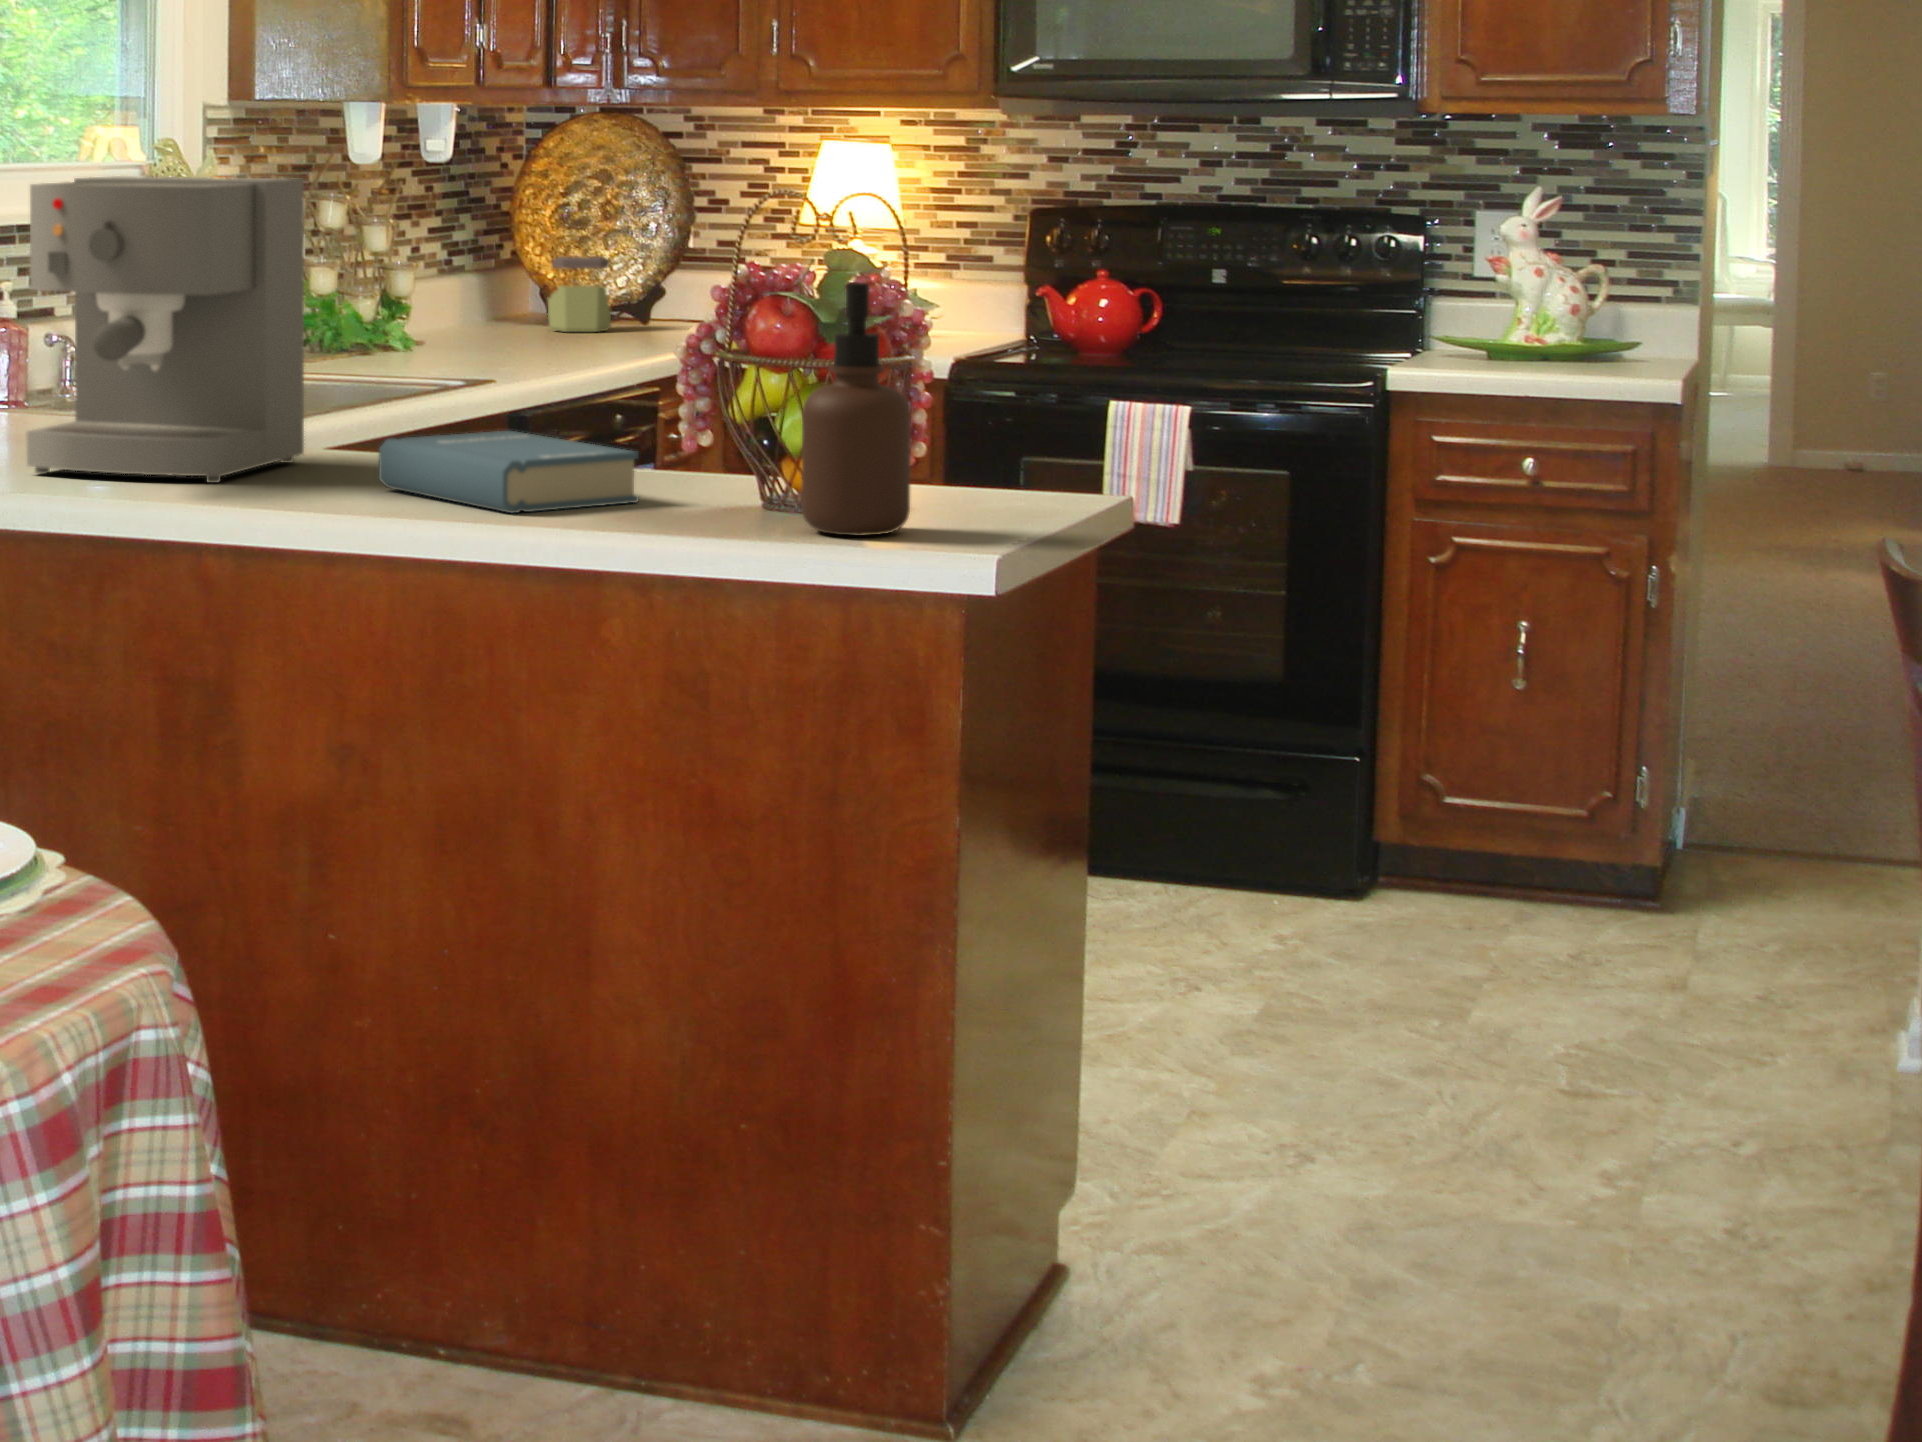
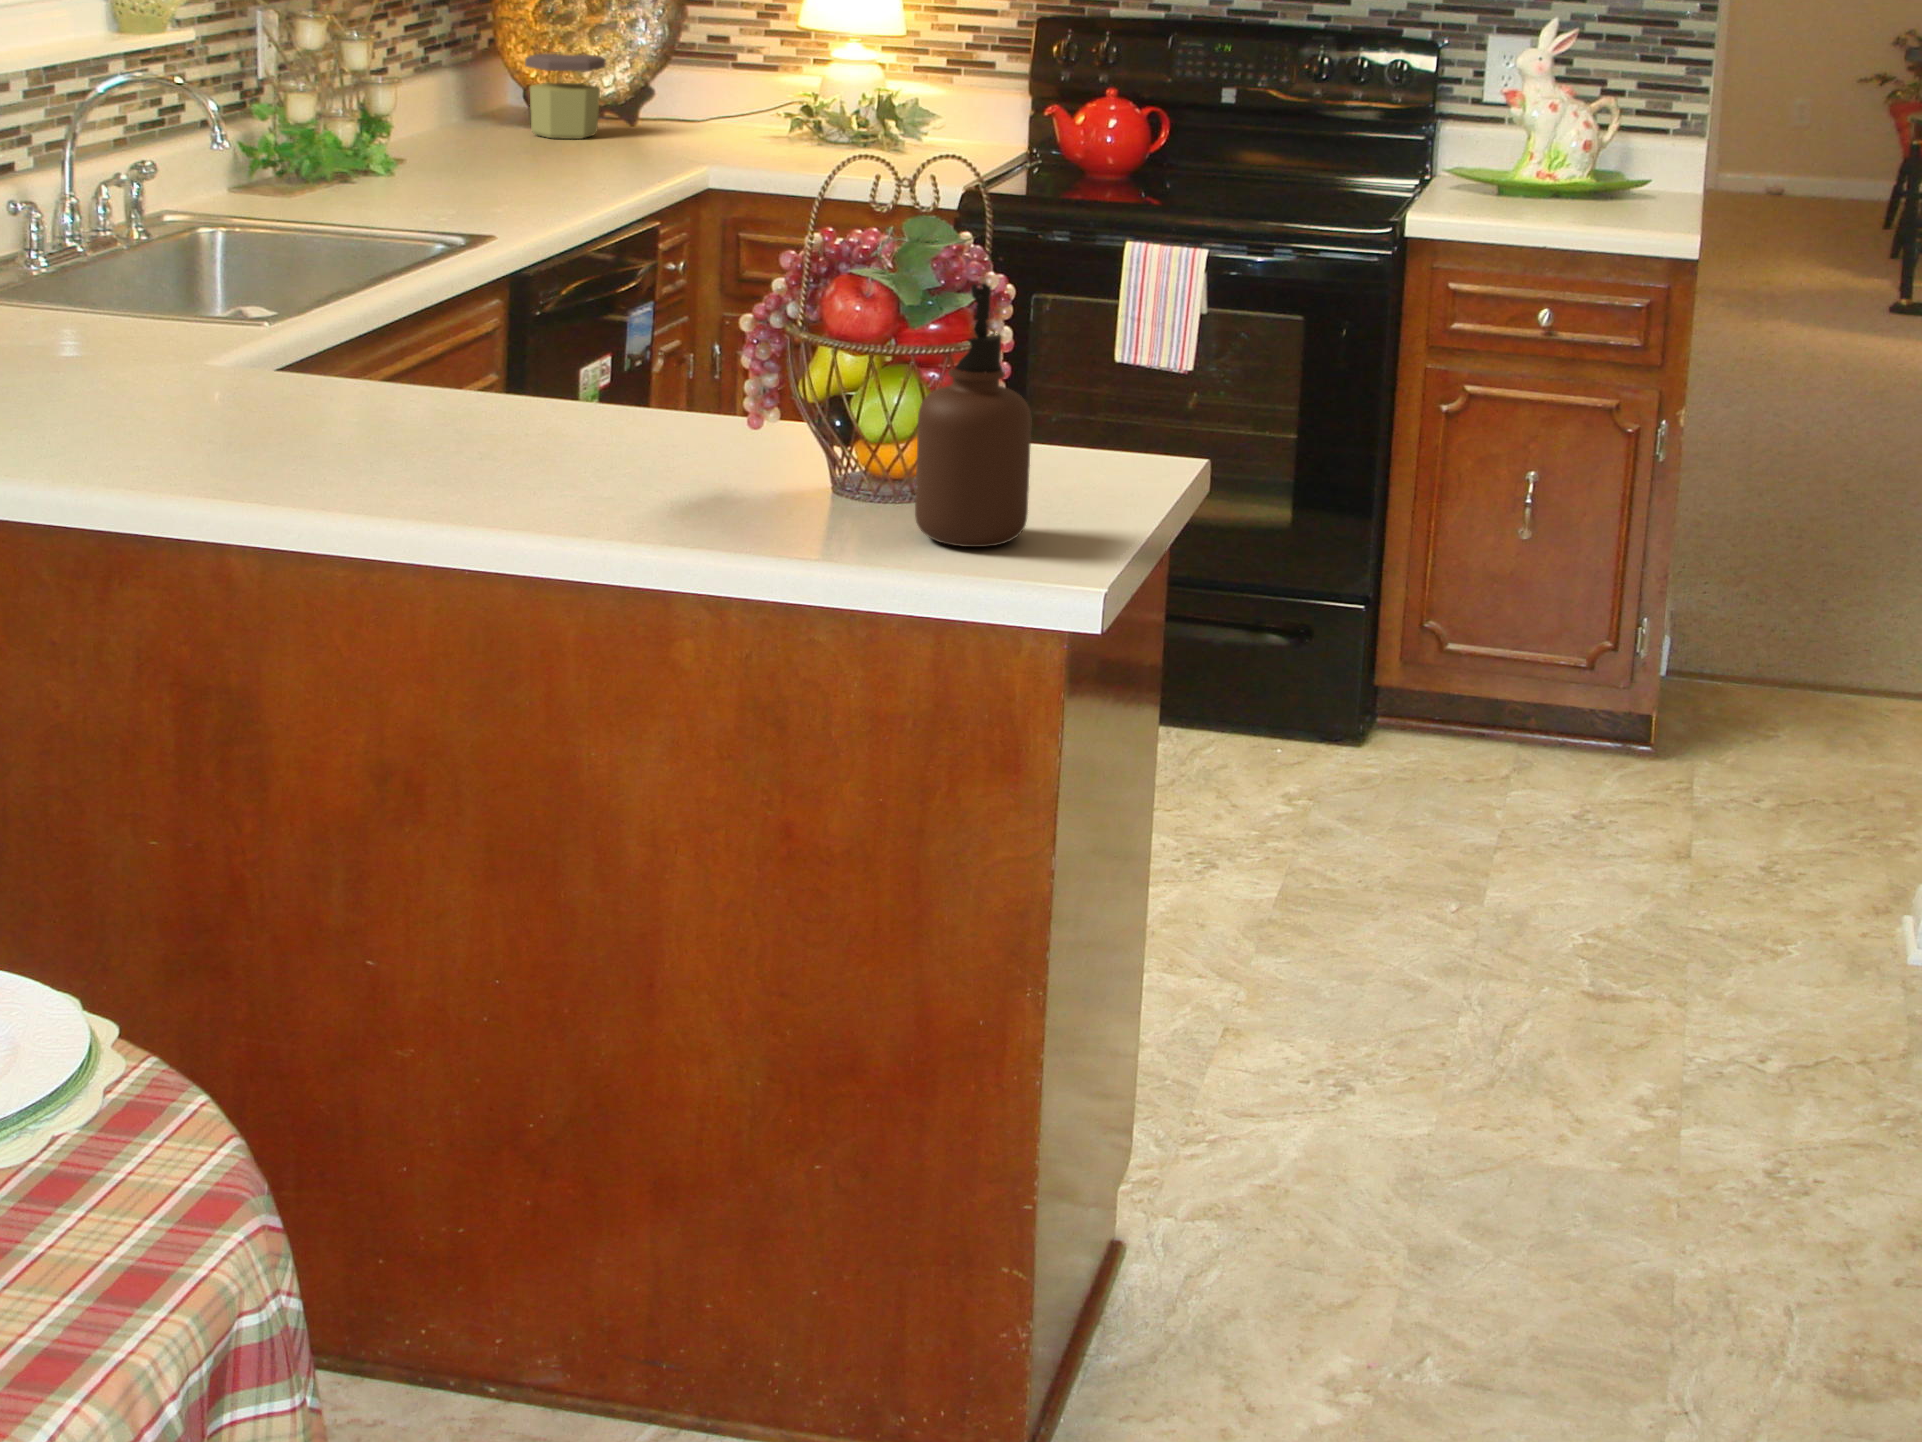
coffee maker: present [27,176,304,483] -> none [39,85,343,448]
hardback book: present [379,430,639,513] -> none [442,387,729,507]

